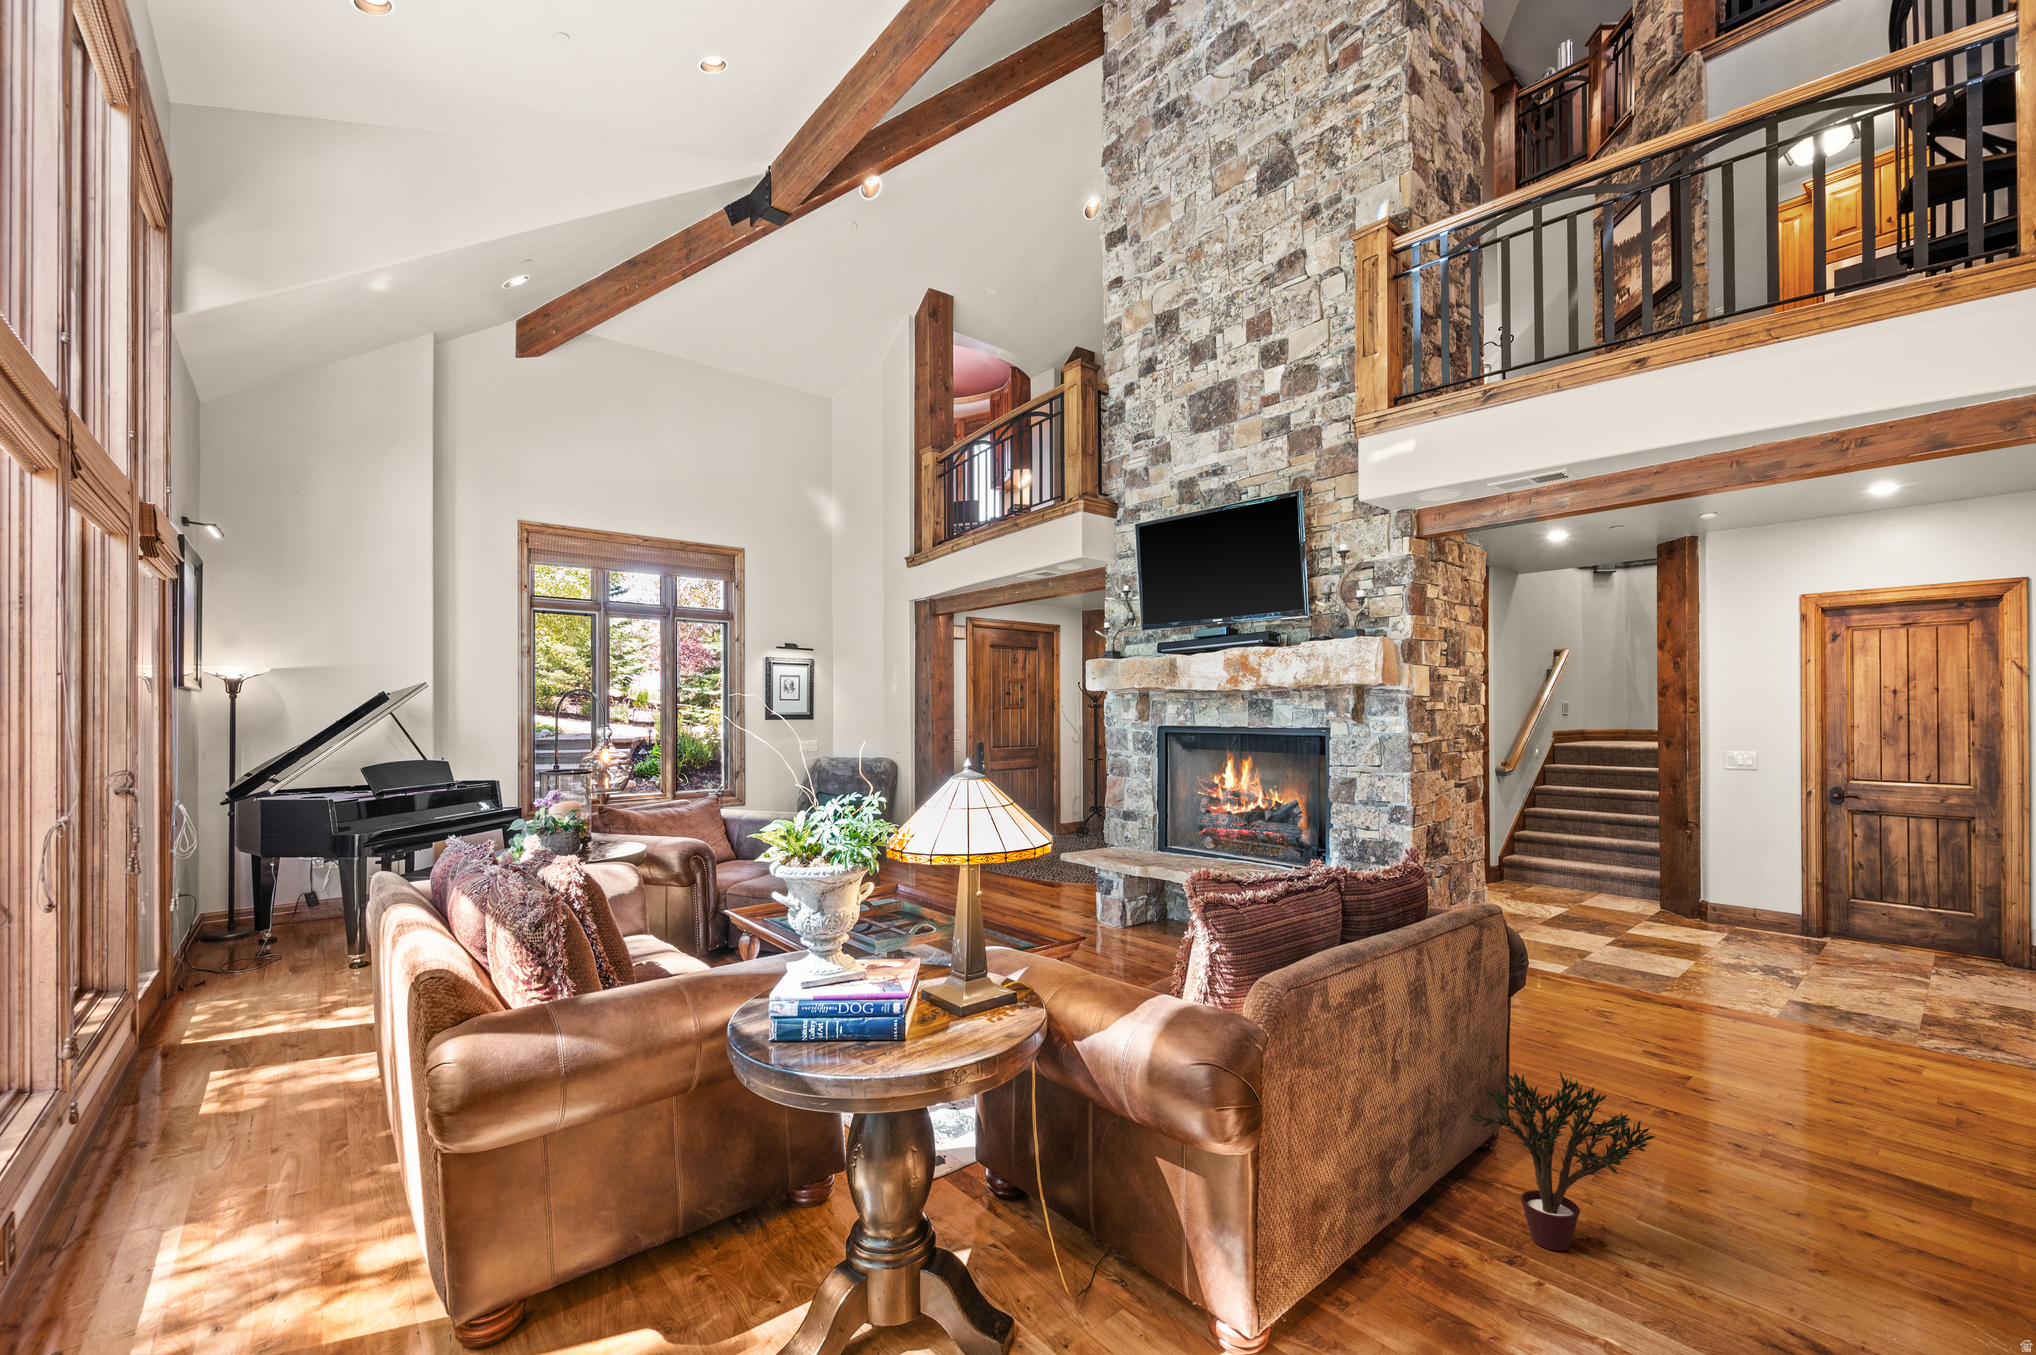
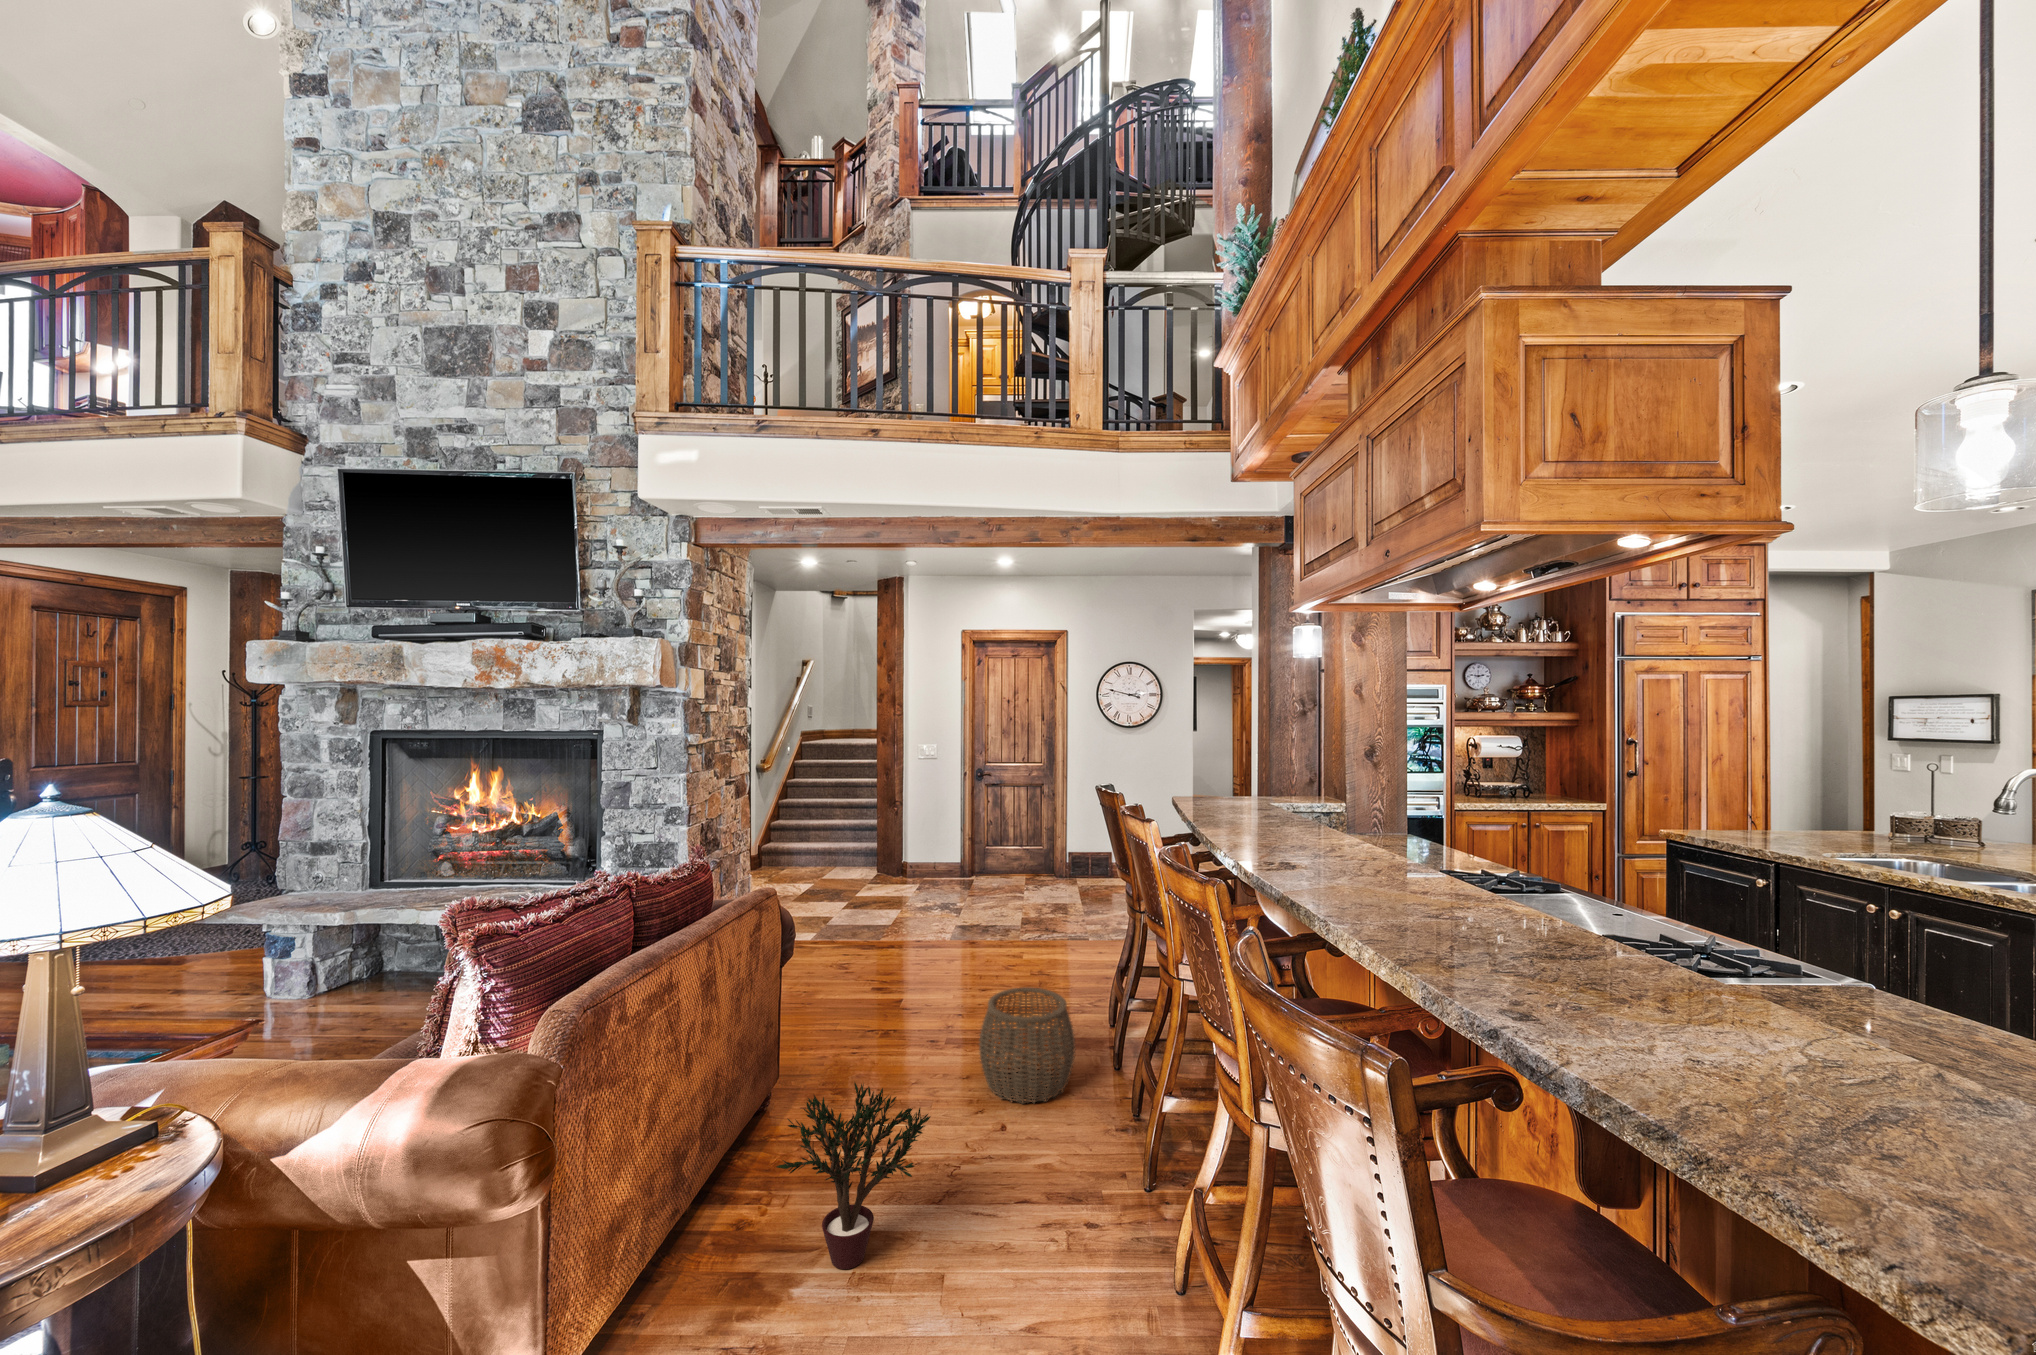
woven basket: none [1762,1060,1933,1216] -> present [979,987,1075,1104]

